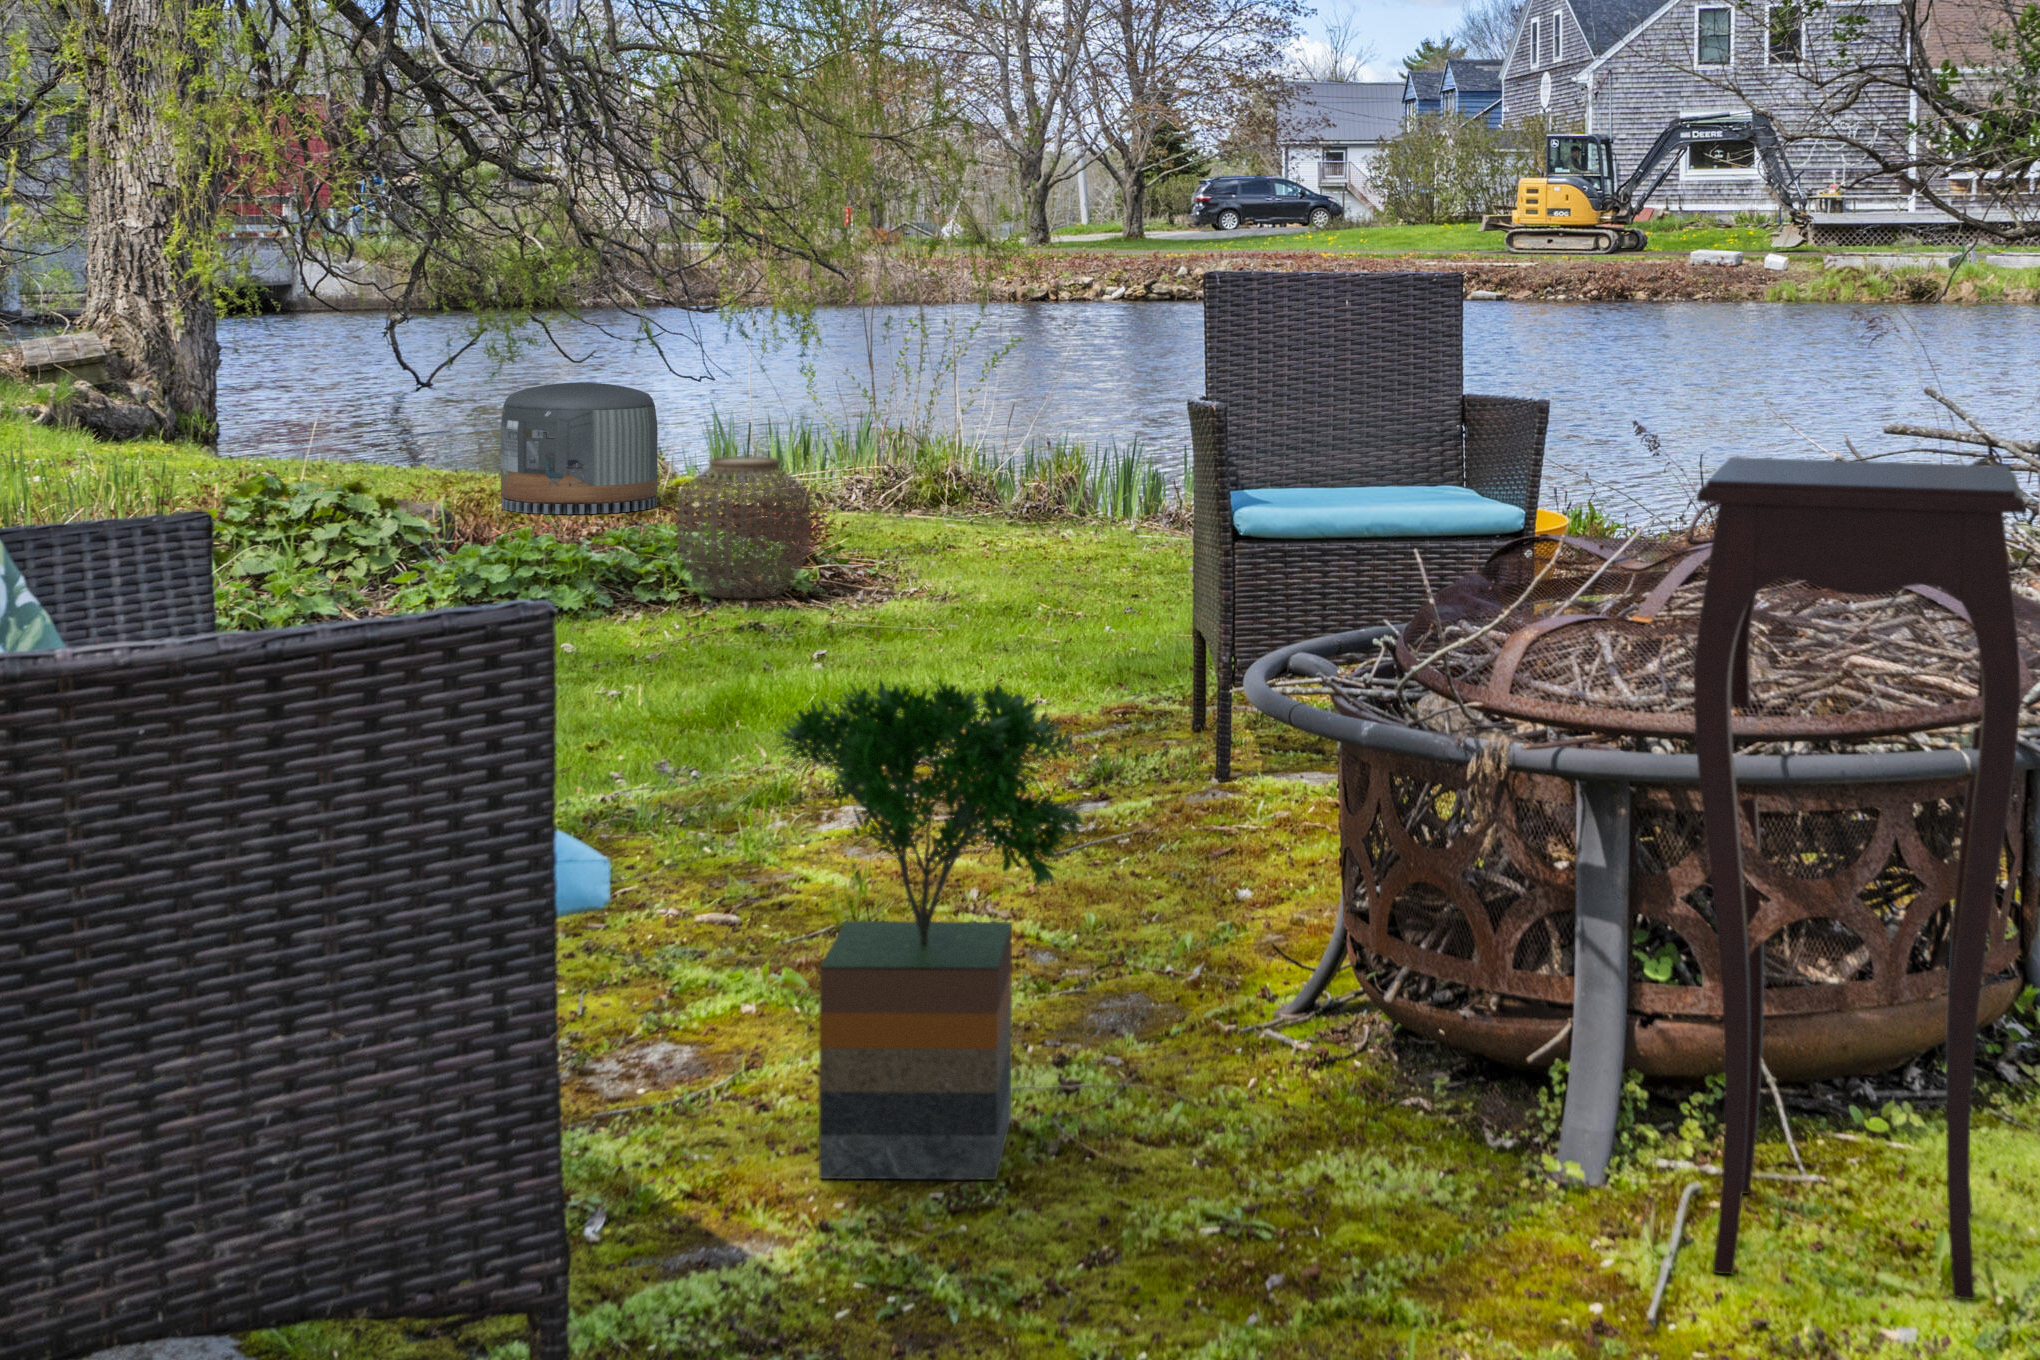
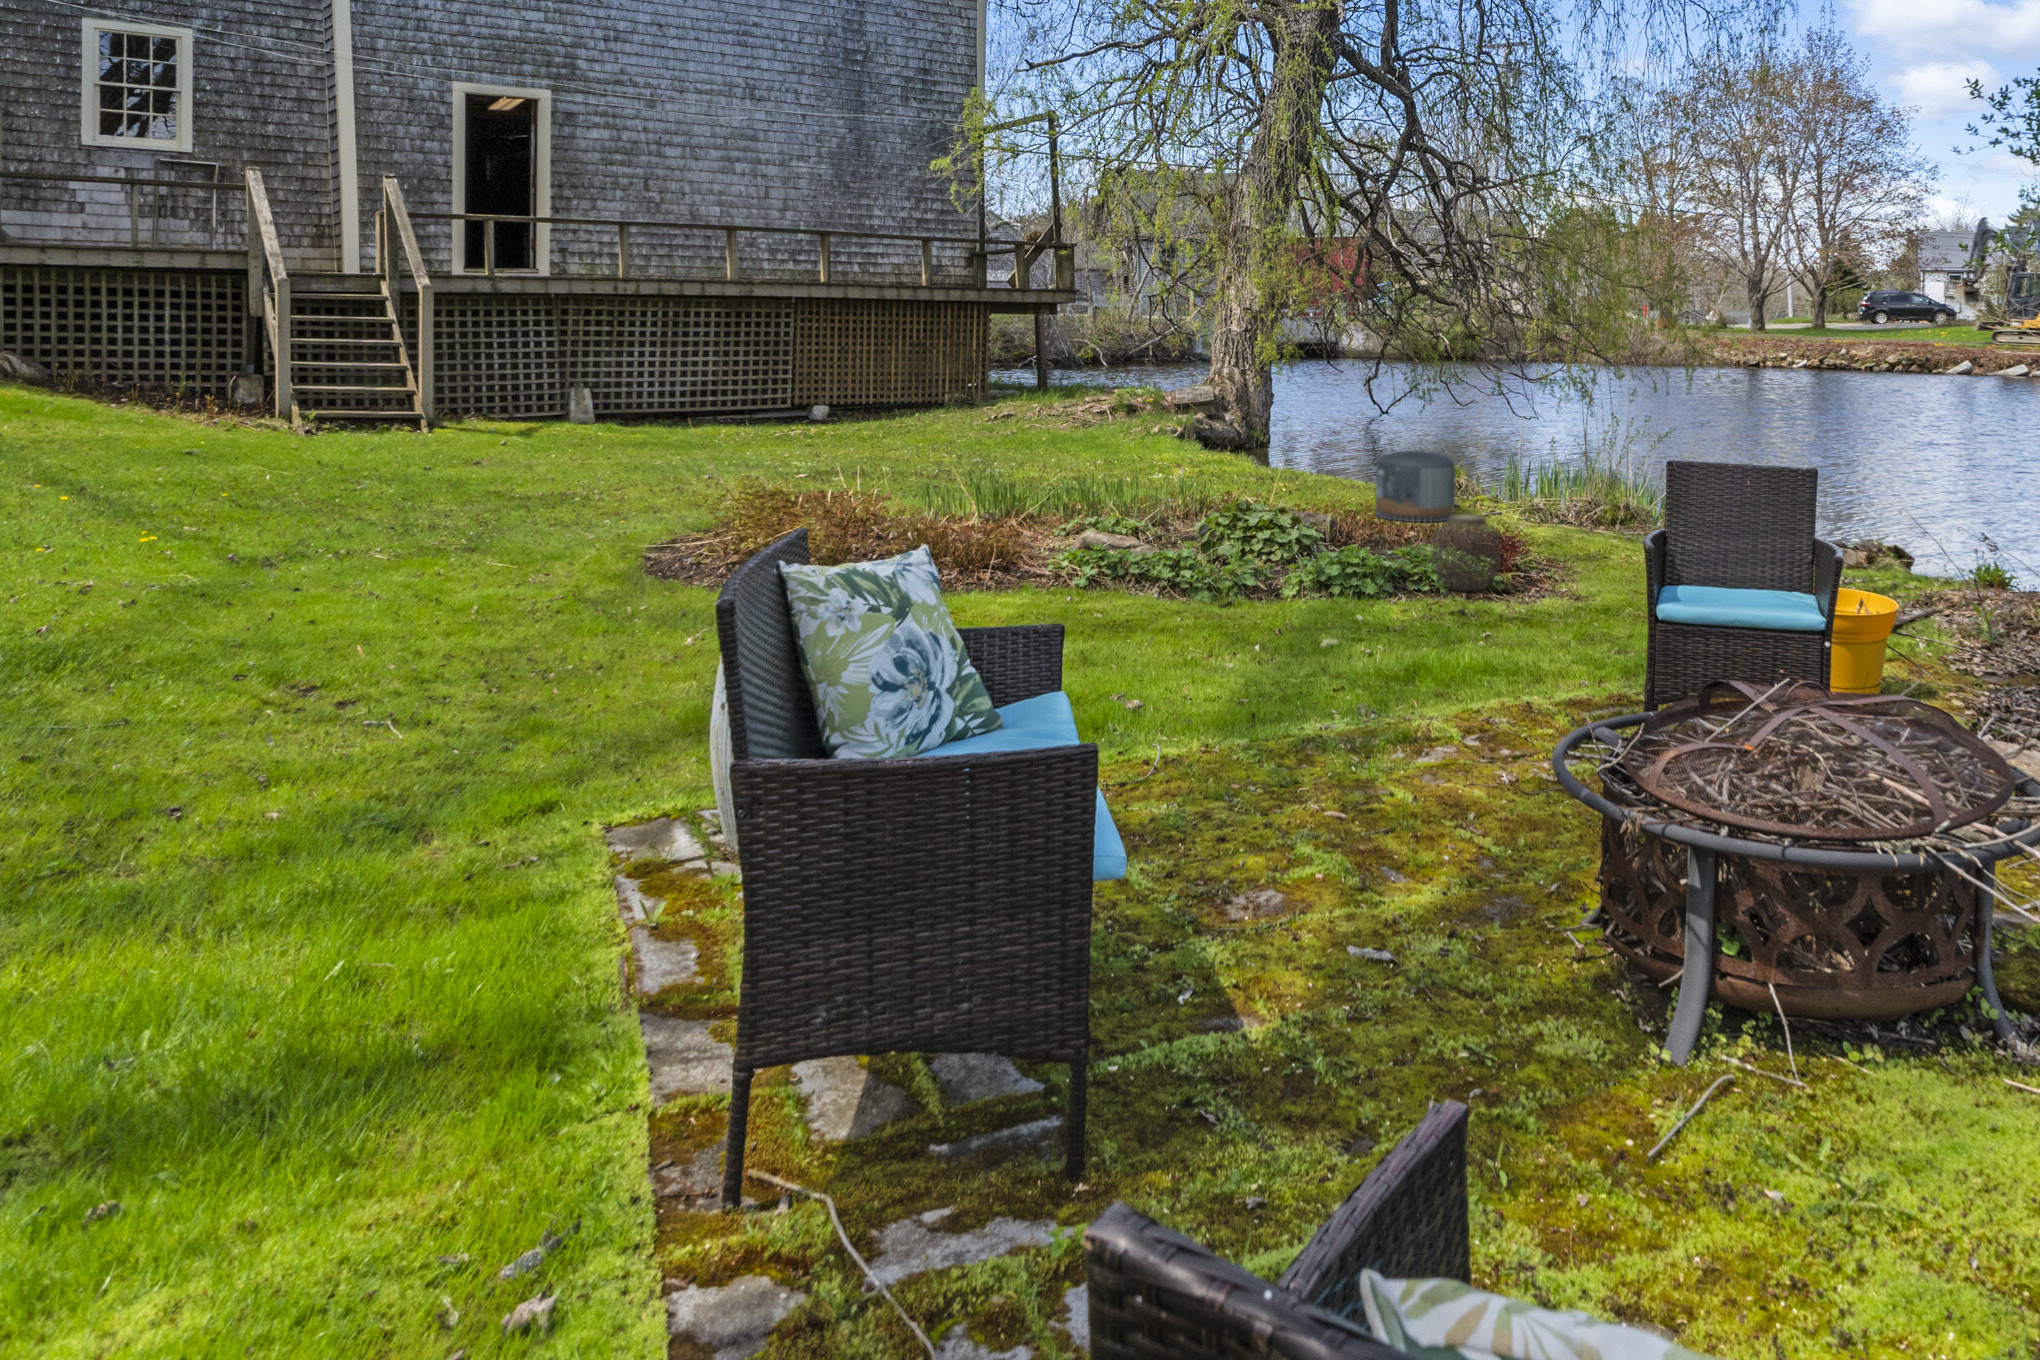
side table: present [1694,457,2025,1300] -> none [1702,685,1923,1185]
potted tree: present [776,678,1087,1180] -> none [1290,738,1442,1004]

